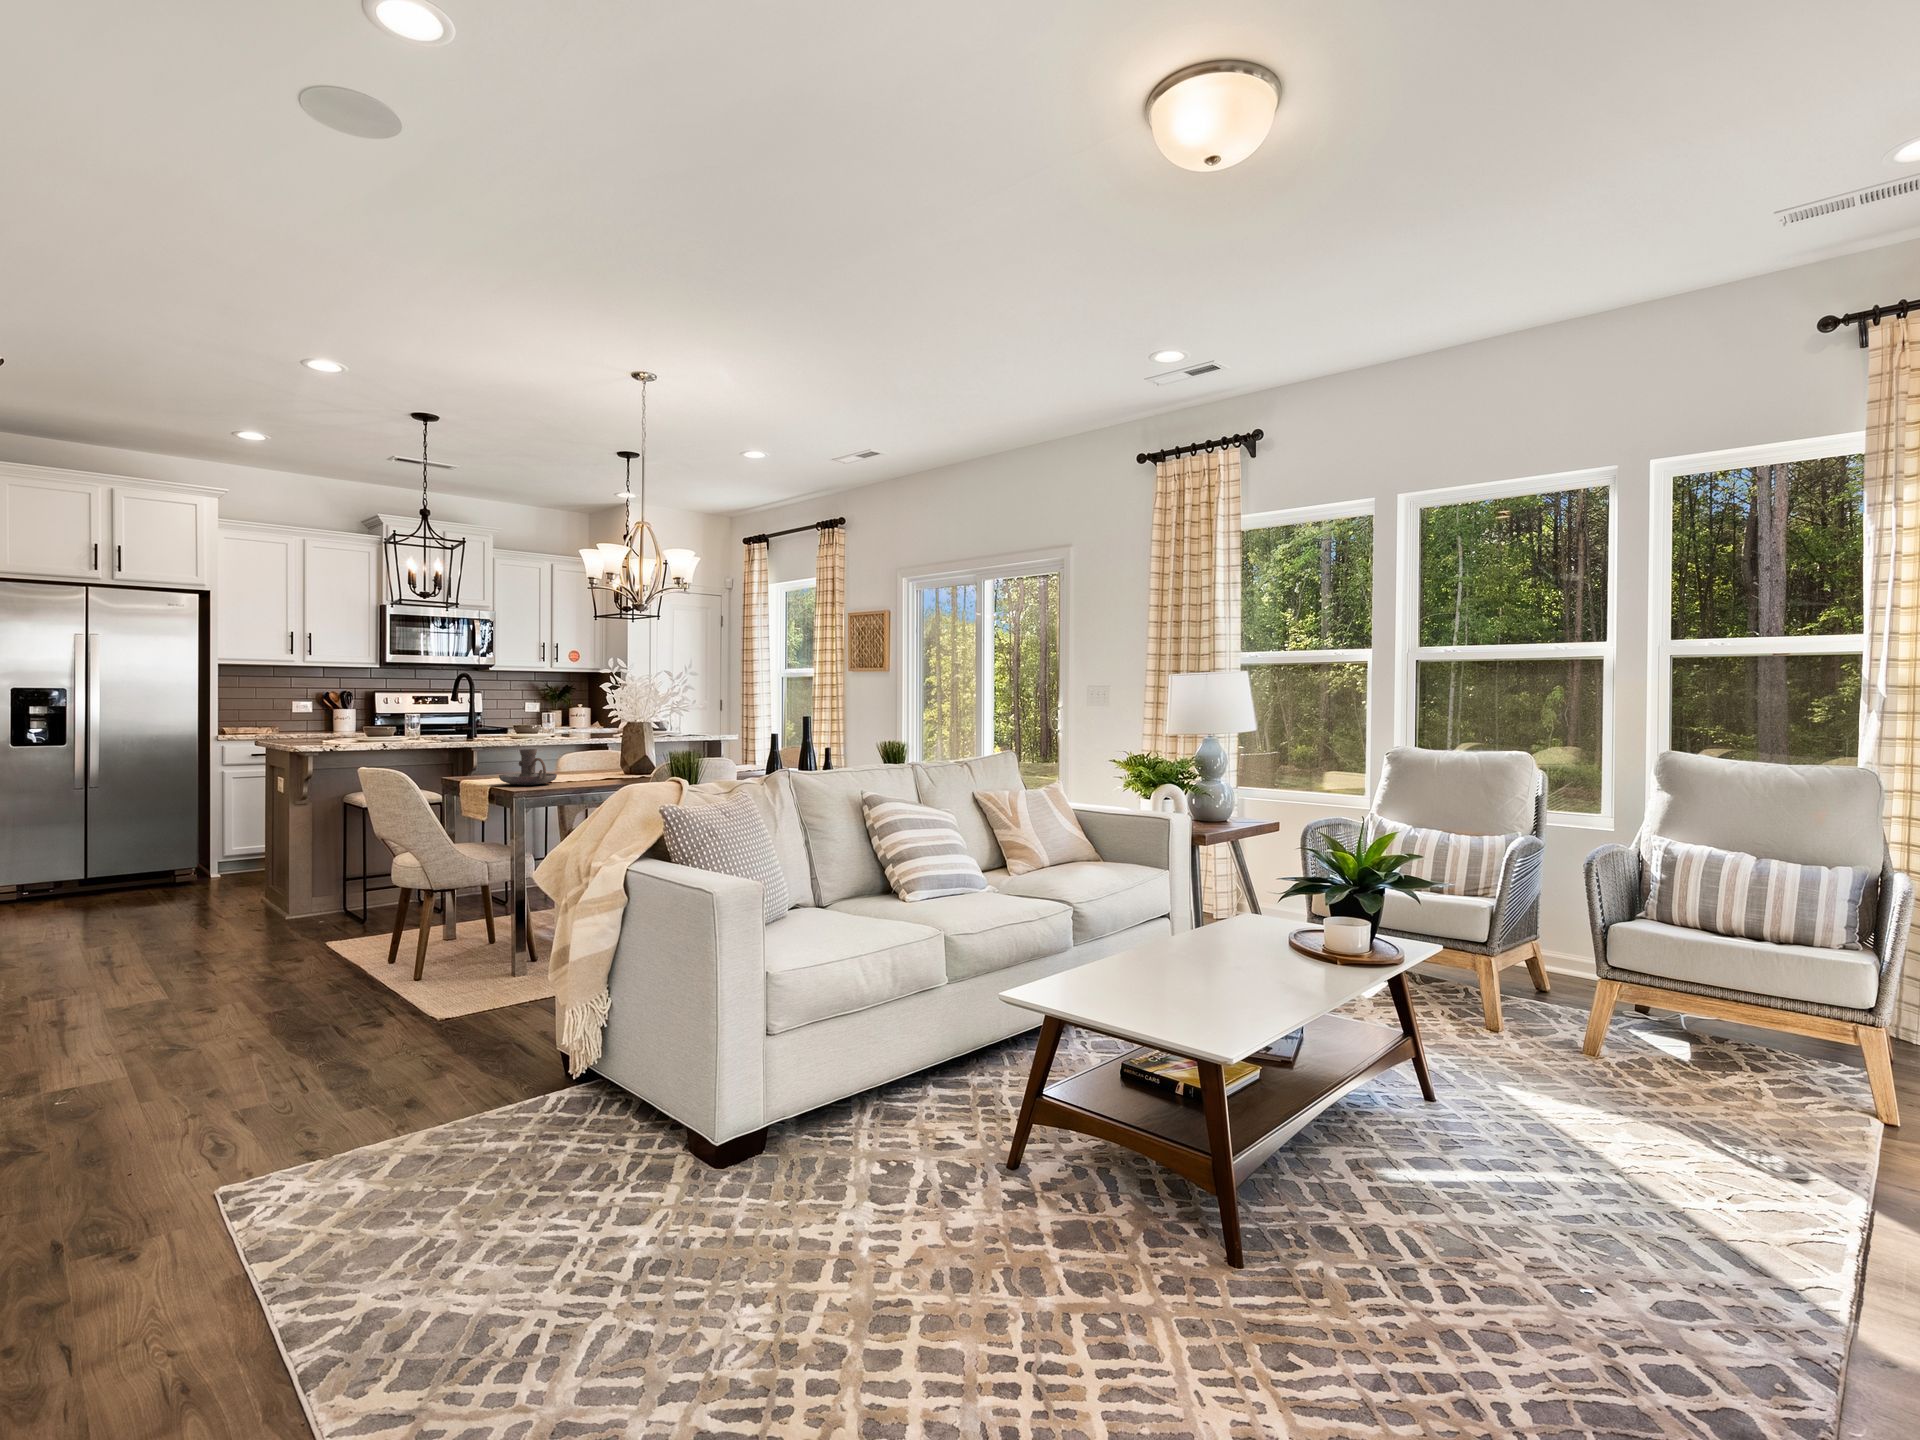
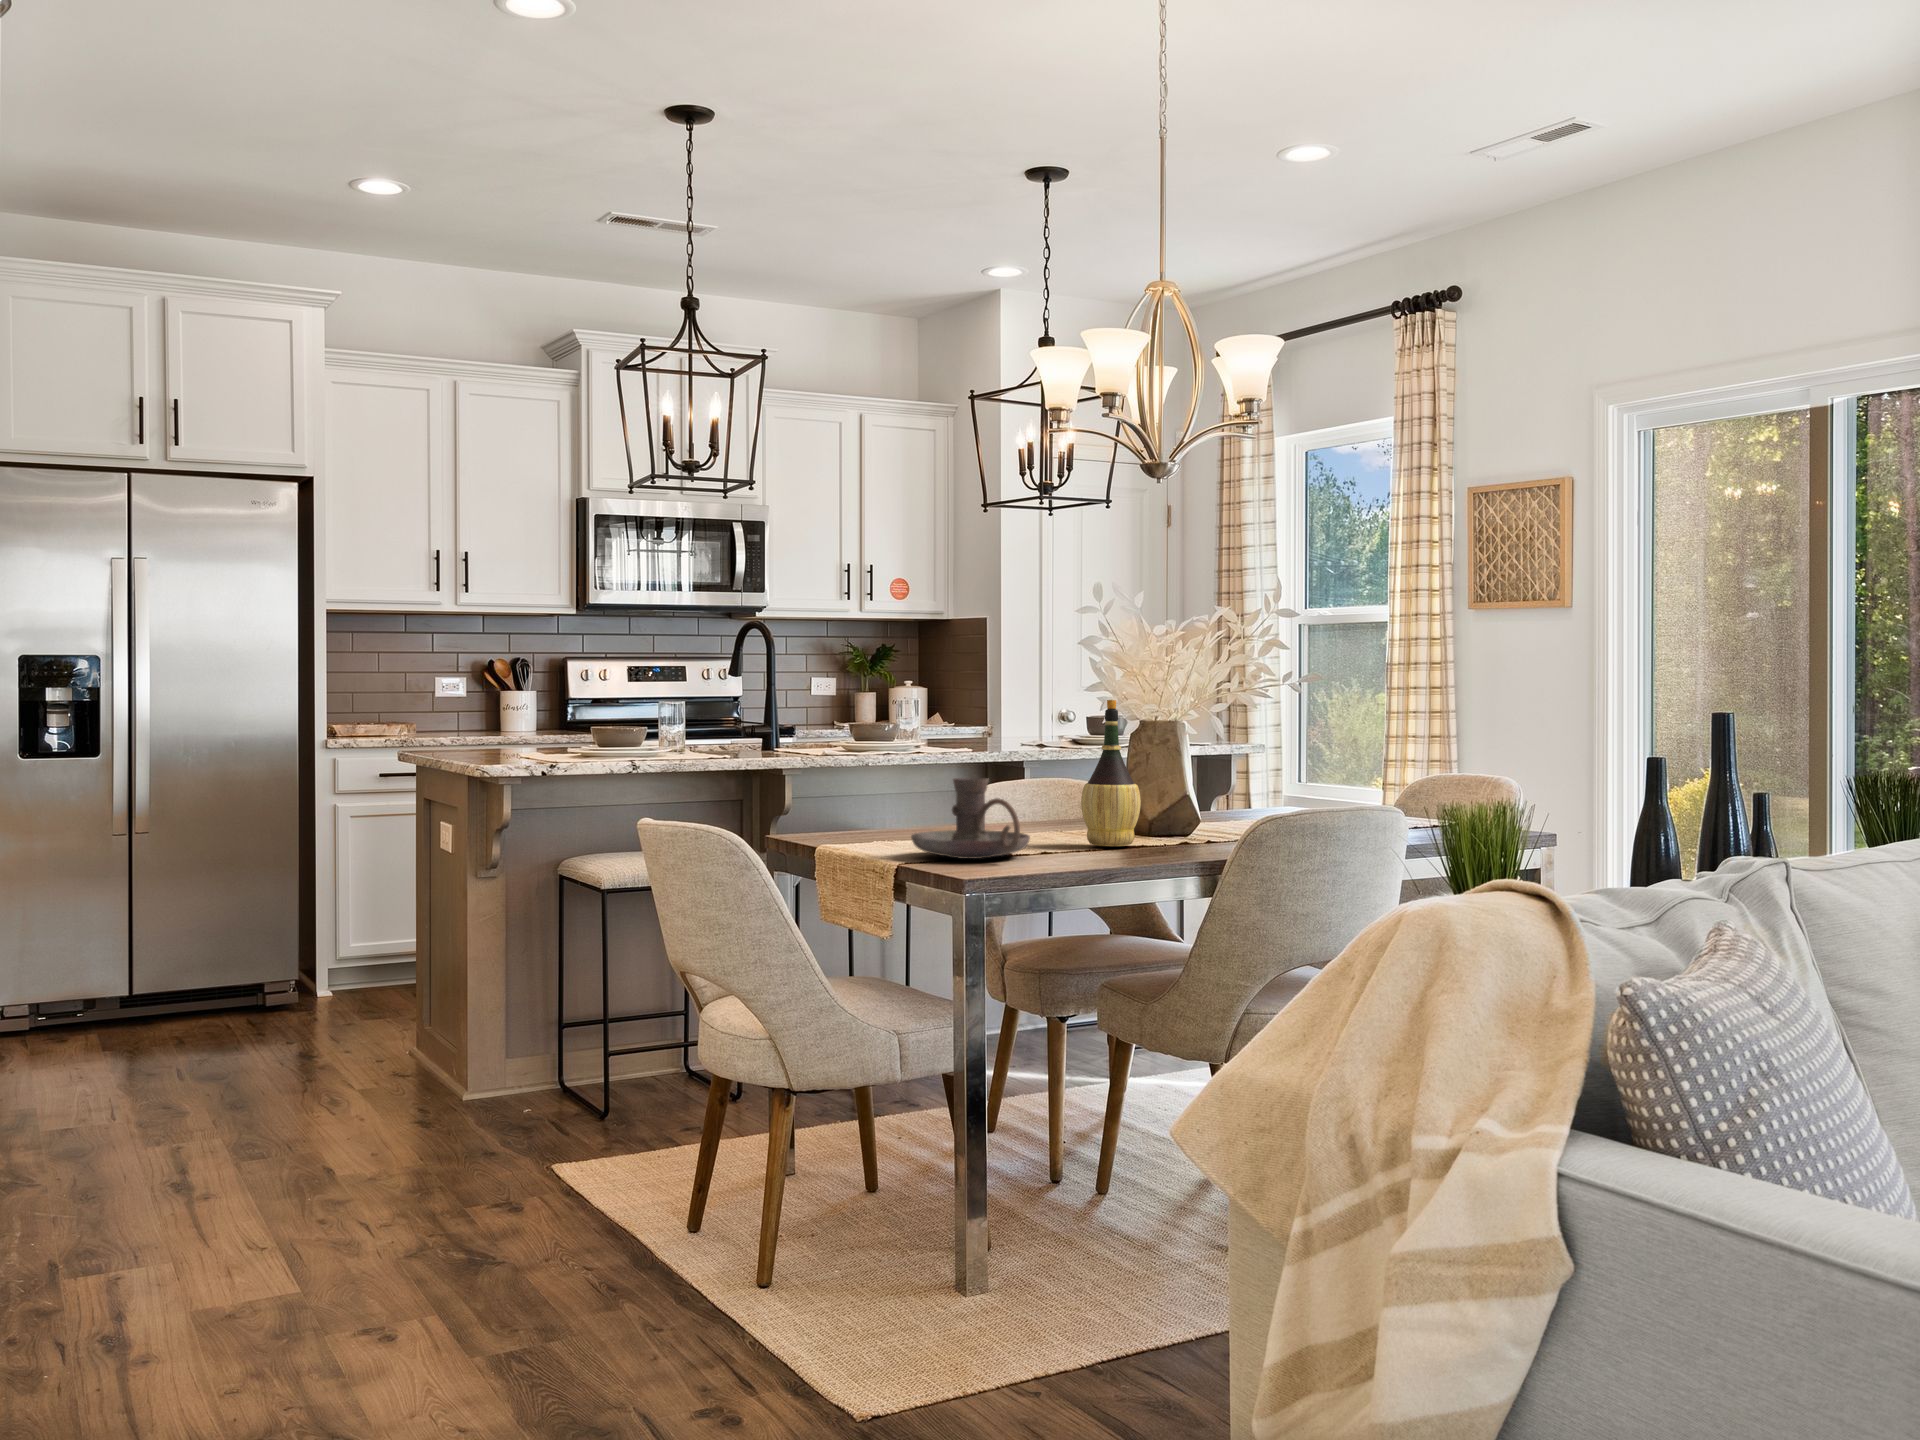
wine bottle: none [590,714,618,780] -> present [1081,699,1141,847]

